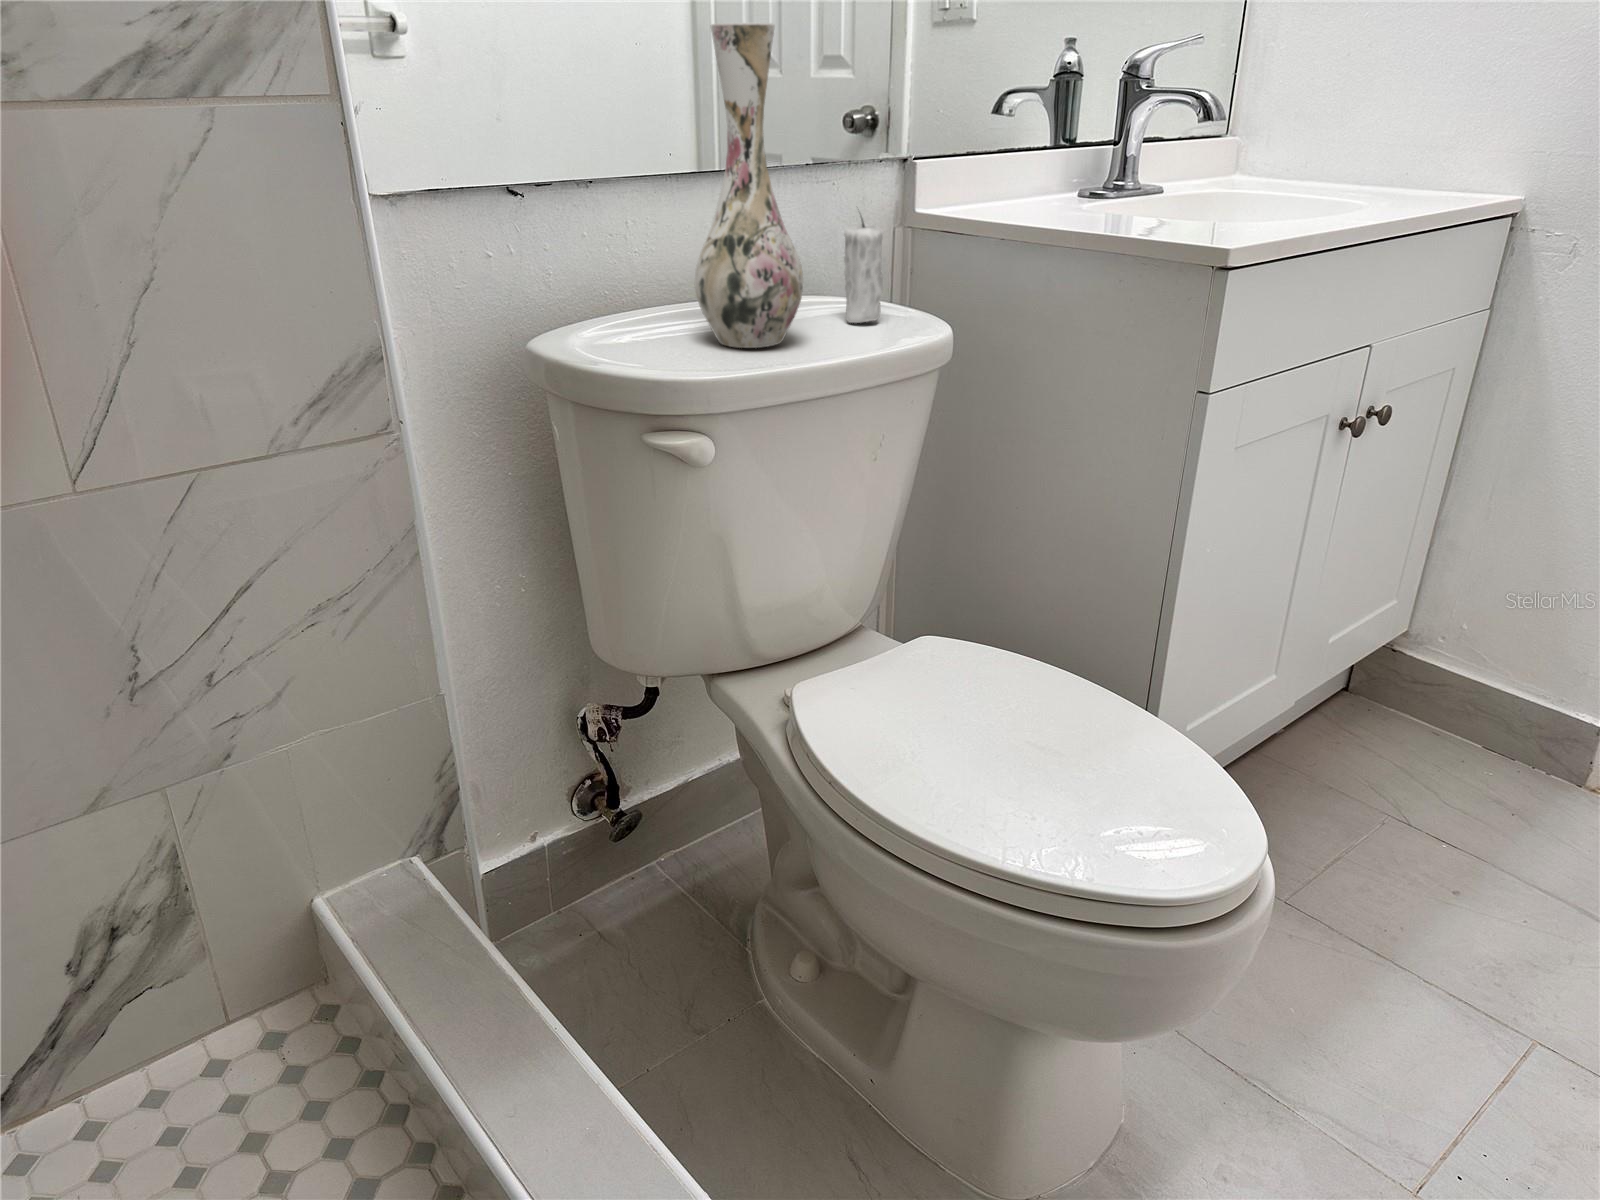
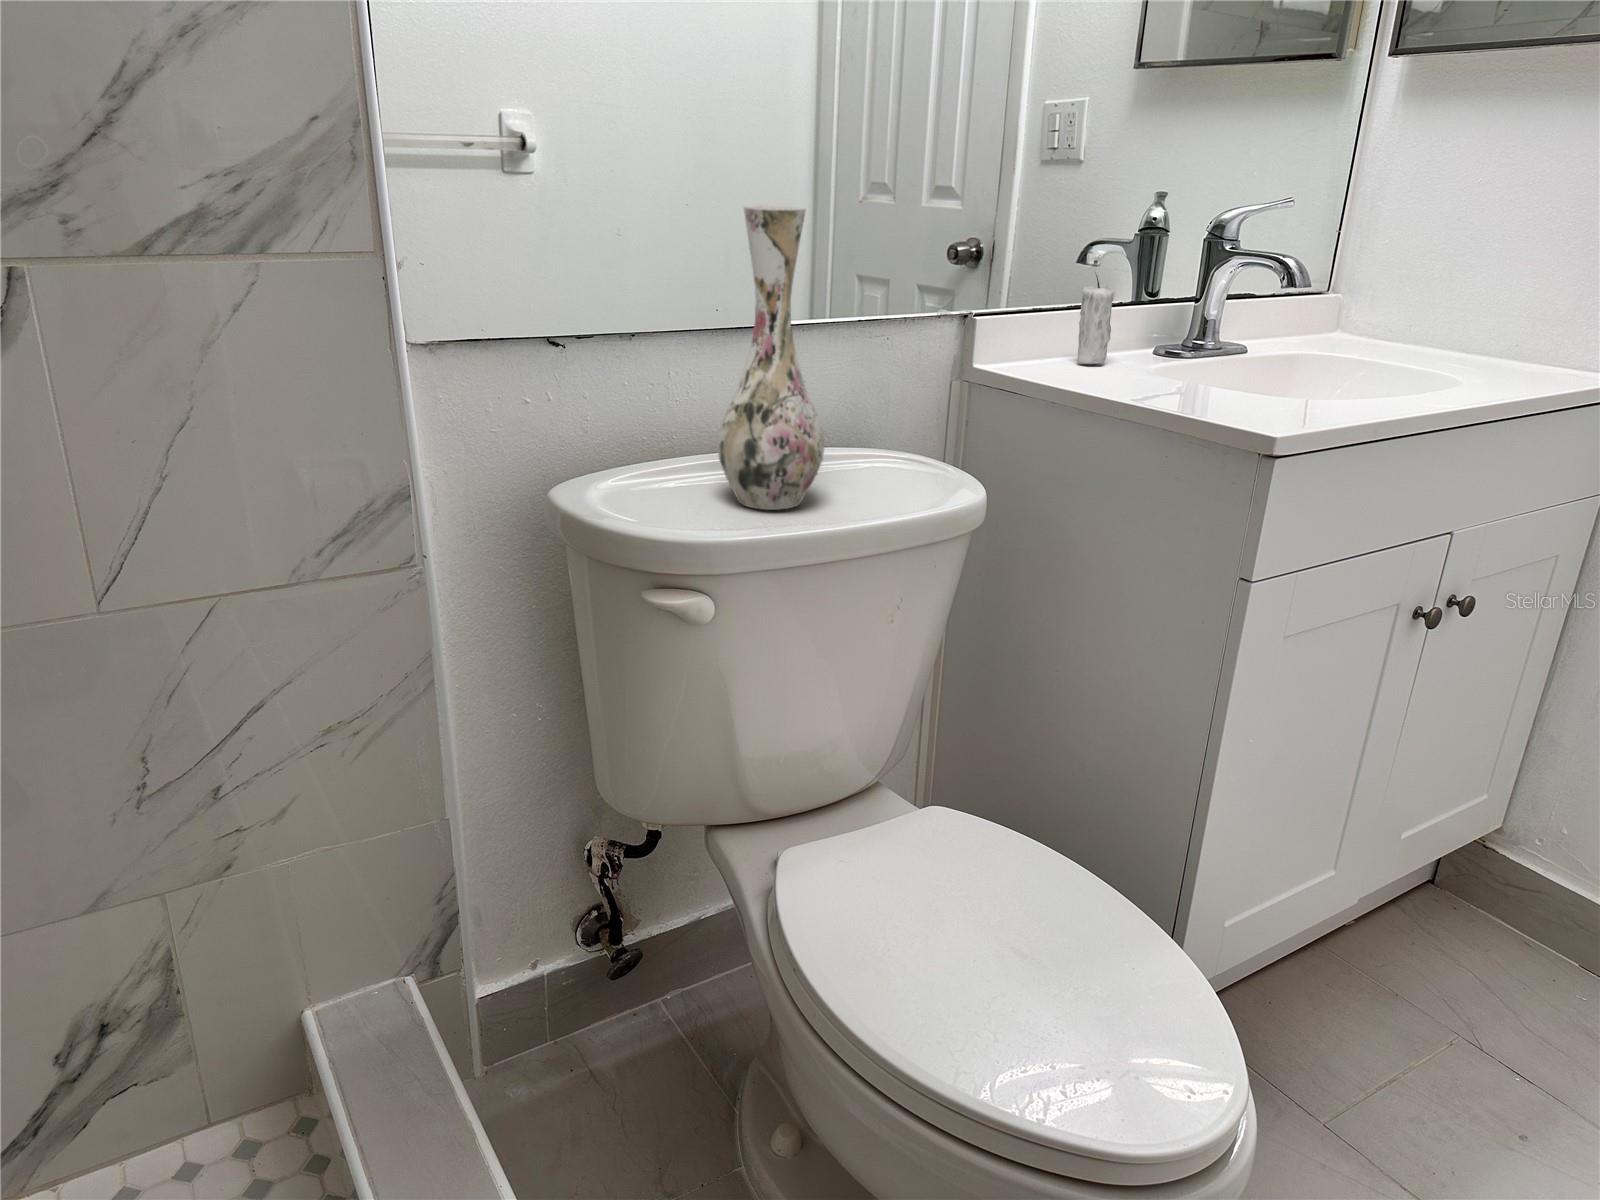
candle: present [844,217,884,323] -> present [1077,275,1115,364]

